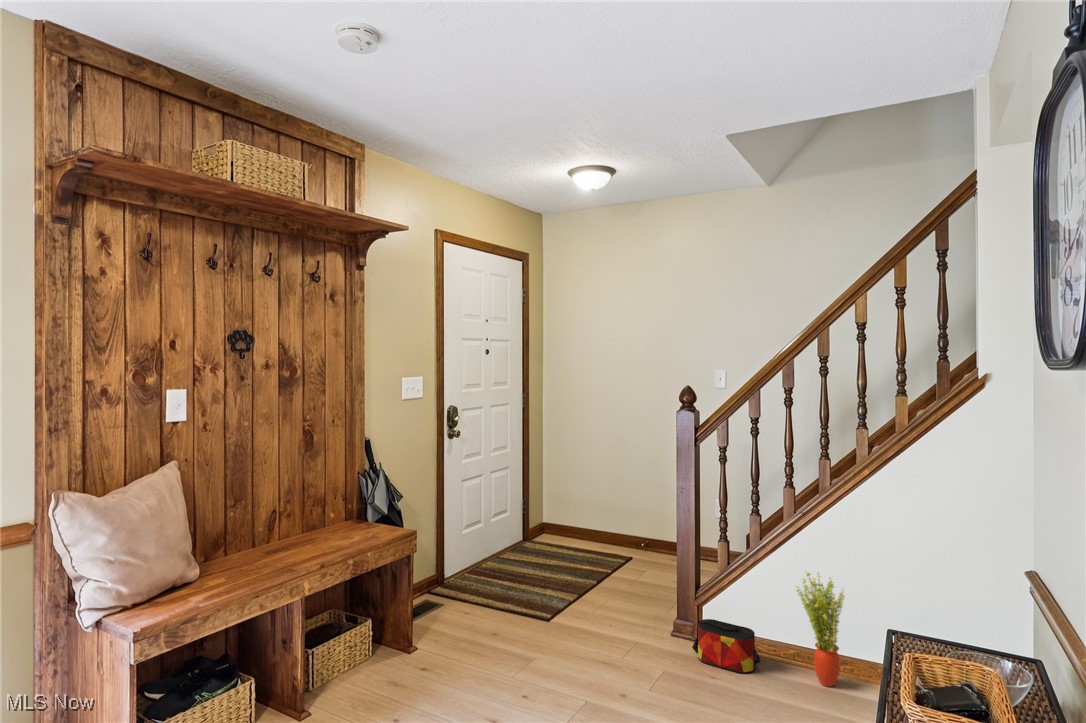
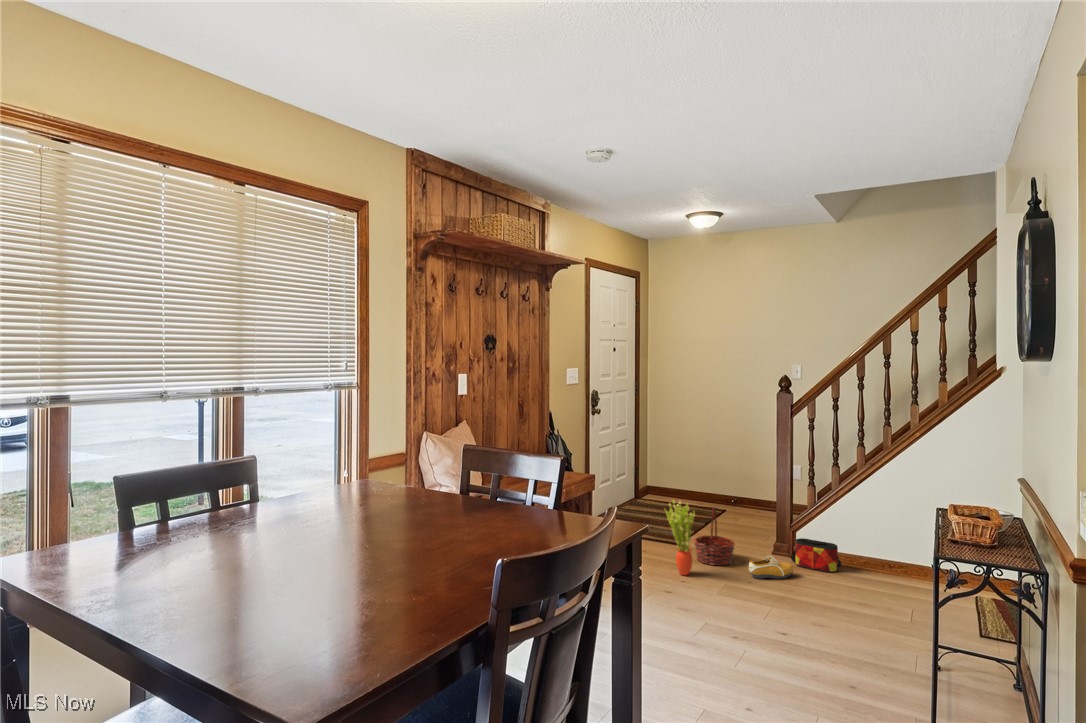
potted plant: present [797,572,844,686] -> present [666,500,695,575]
basket: none [556,575,613,663] -> present [694,507,735,565]
shoe: none [623,653,689,690] -> present [749,556,793,579]

